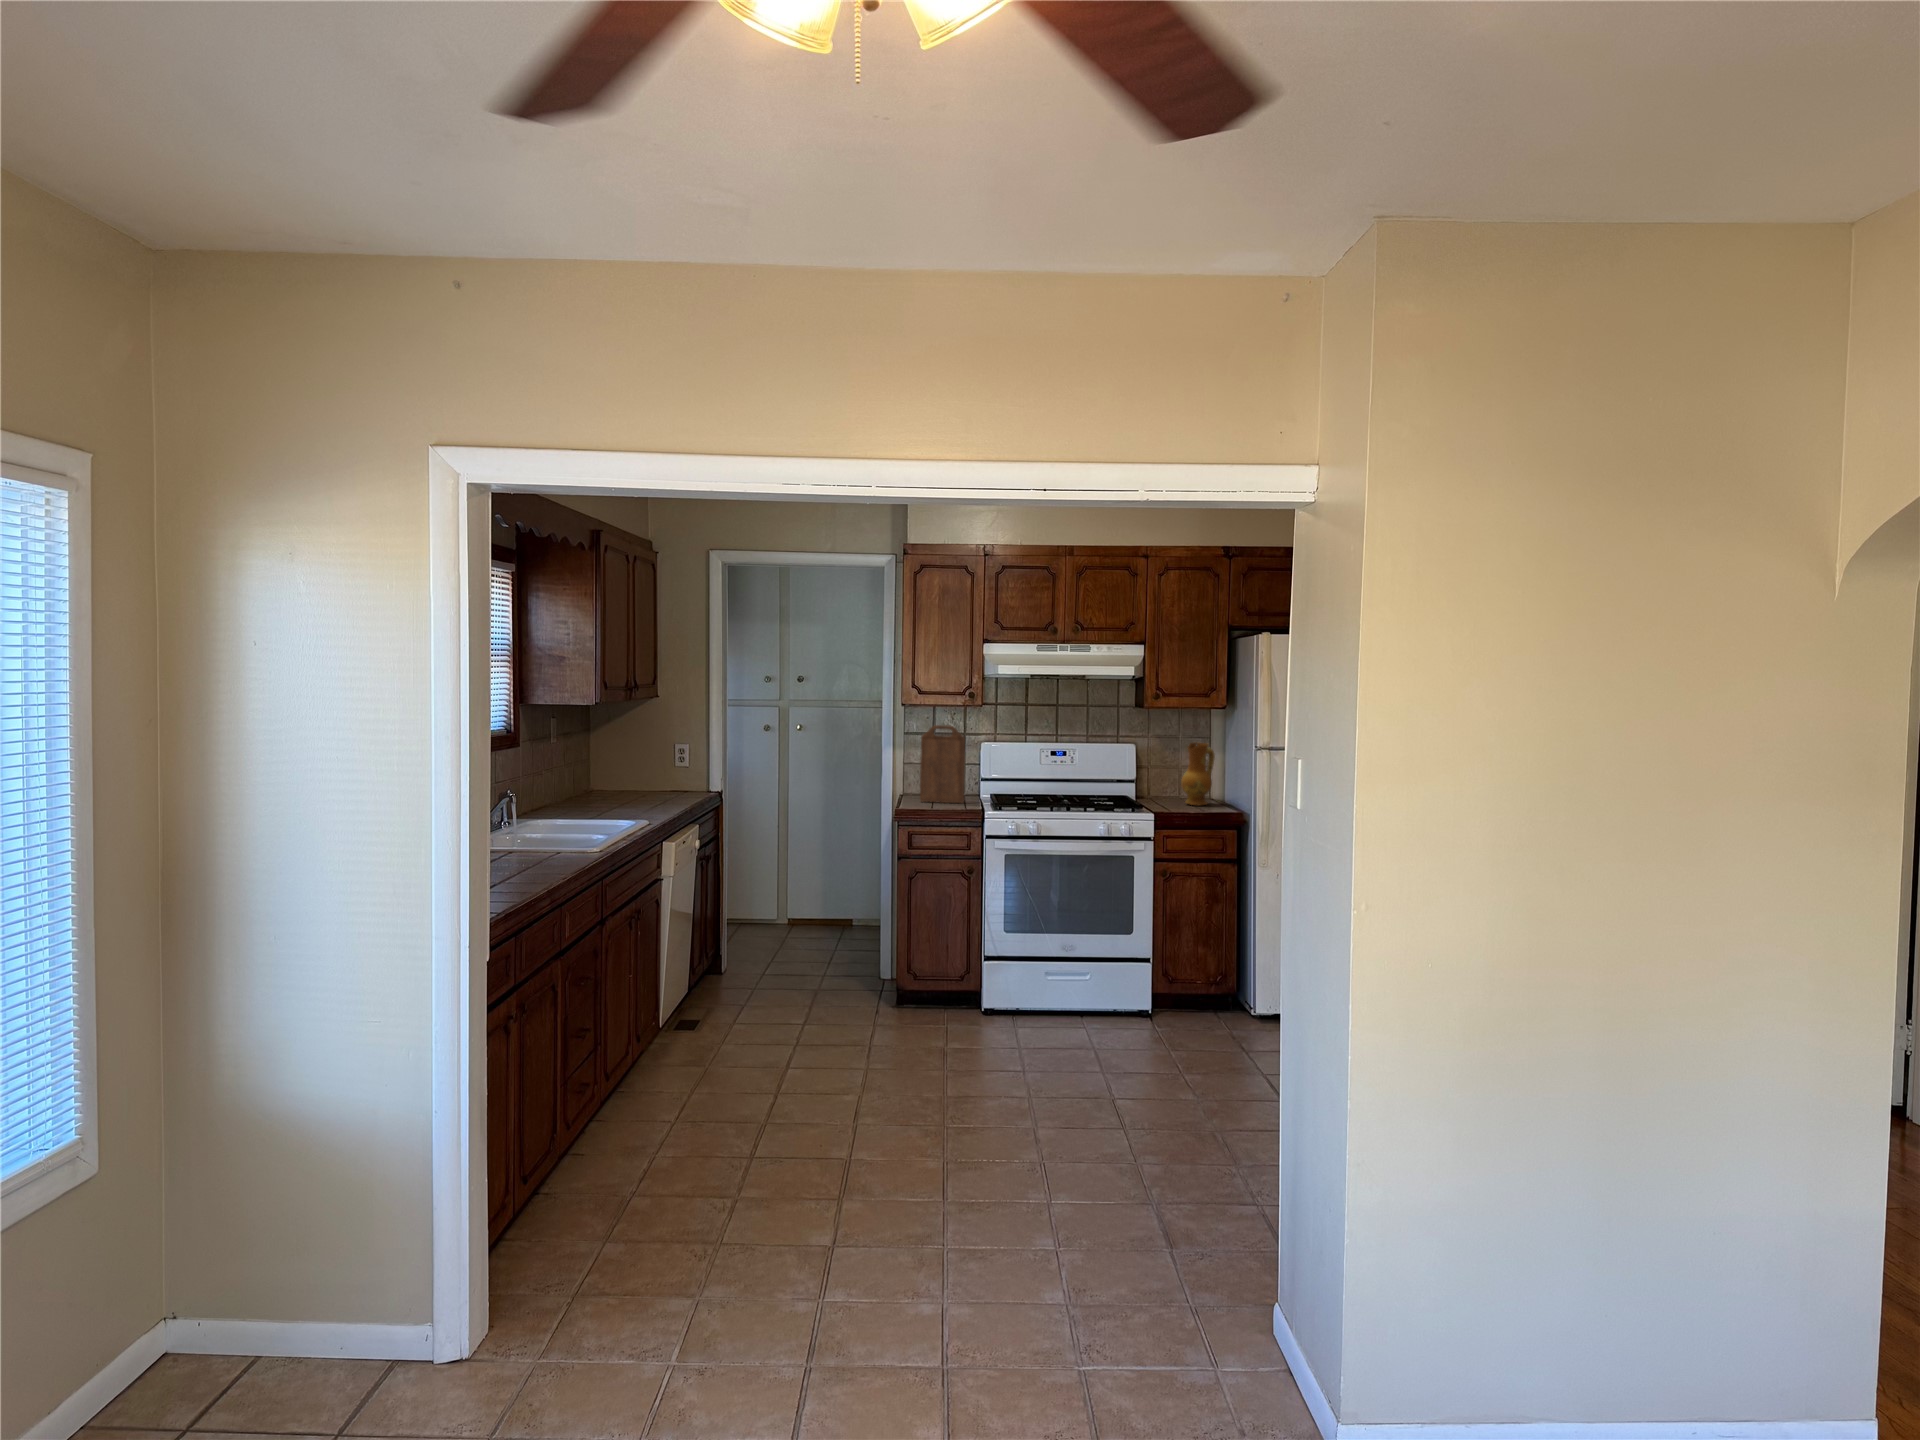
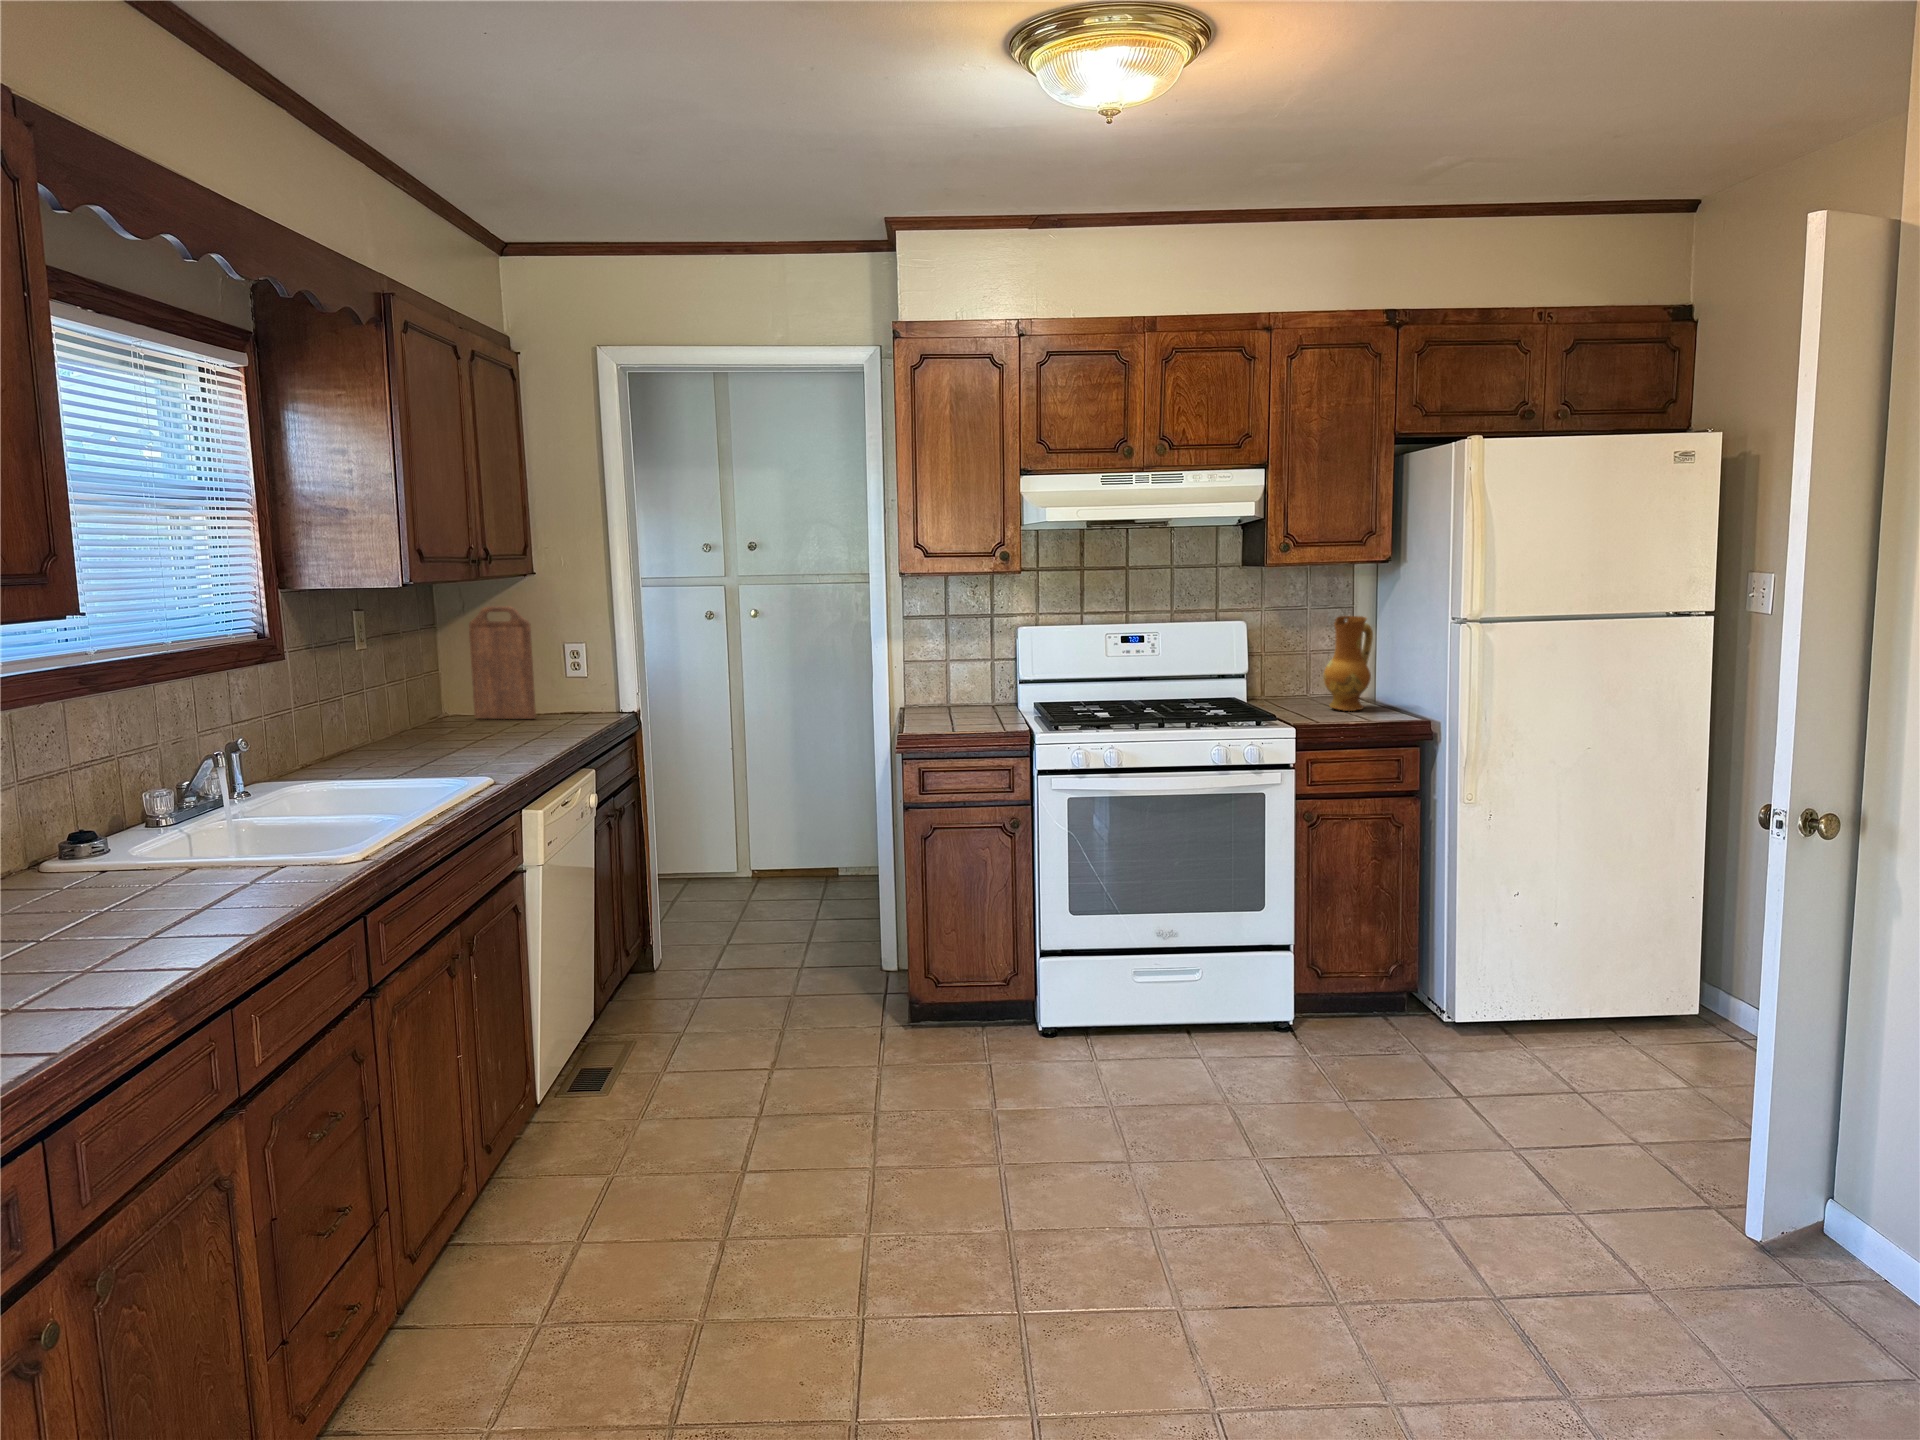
cutting board: present [920,725,965,803] -> present [469,606,536,719]

